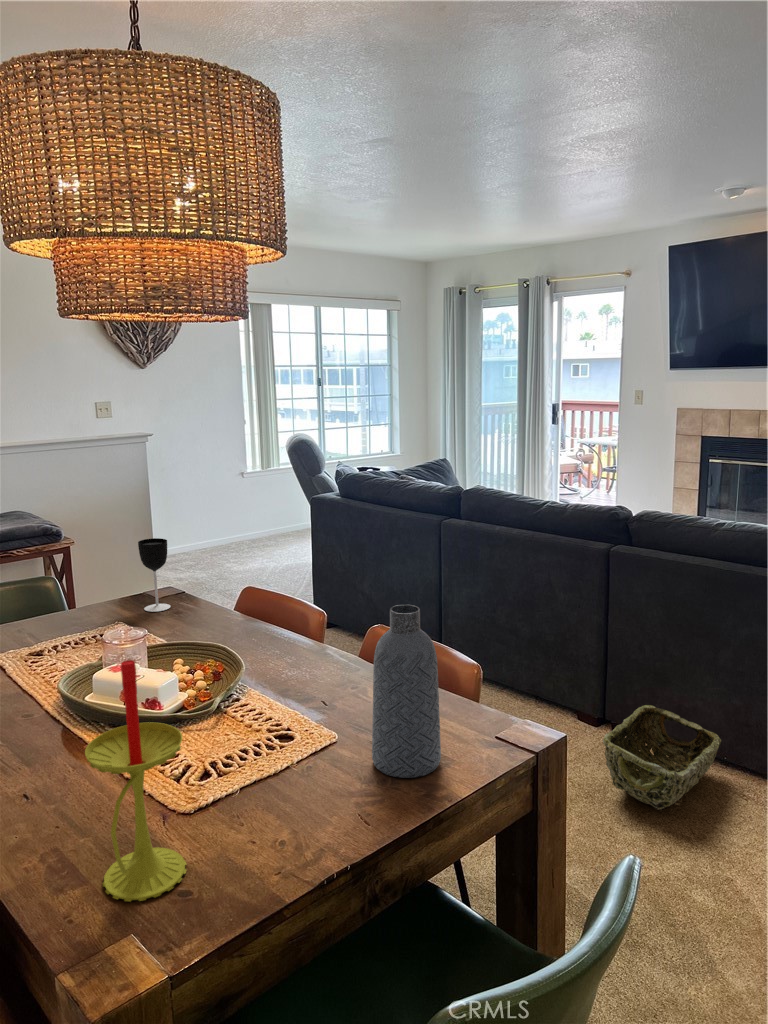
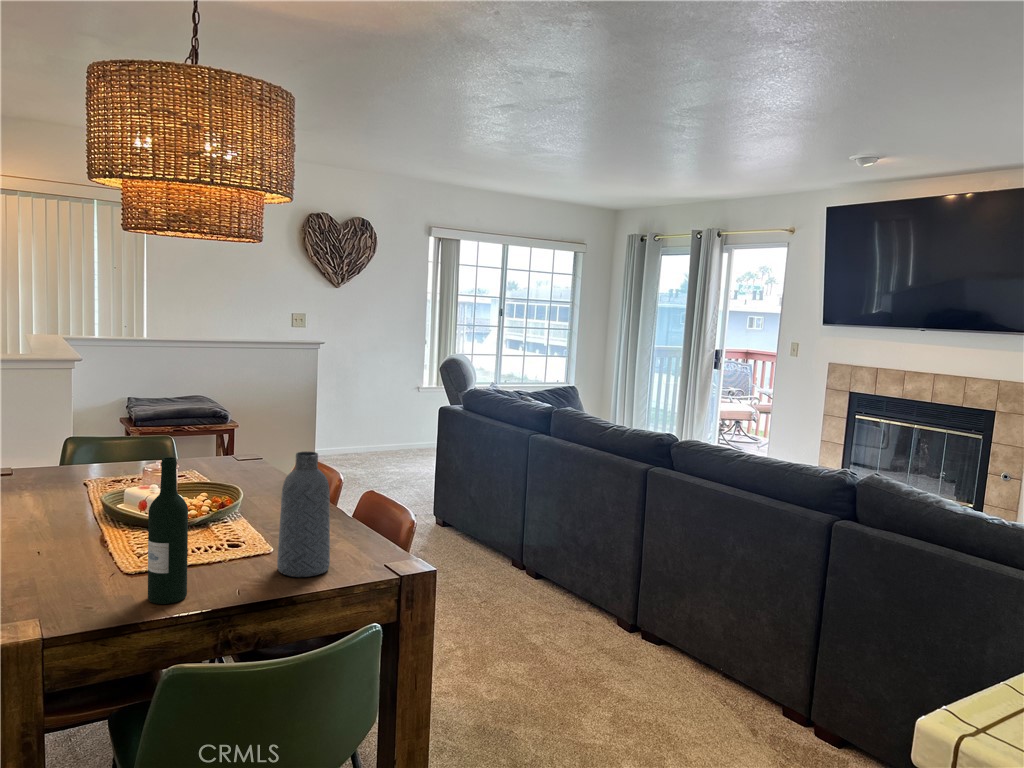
wine glass: present [138,538,170,612] -> none [220,411,244,468]
wine bottle: none [247,651,305,866] -> present [148,457,188,604]
candle: present [85,660,186,902] -> none [38,445,109,606]
woven basket: present [603,705,721,809] -> none [594,612,712,699]

